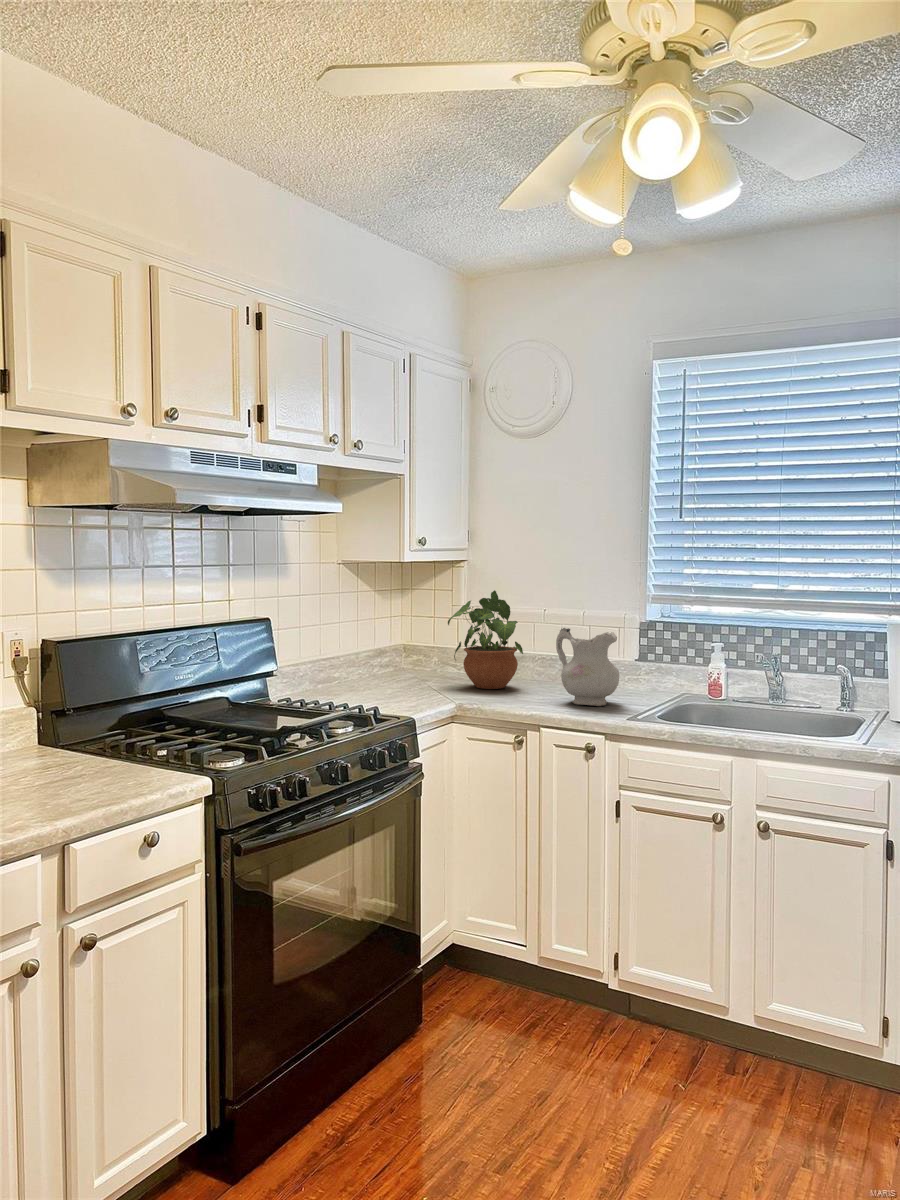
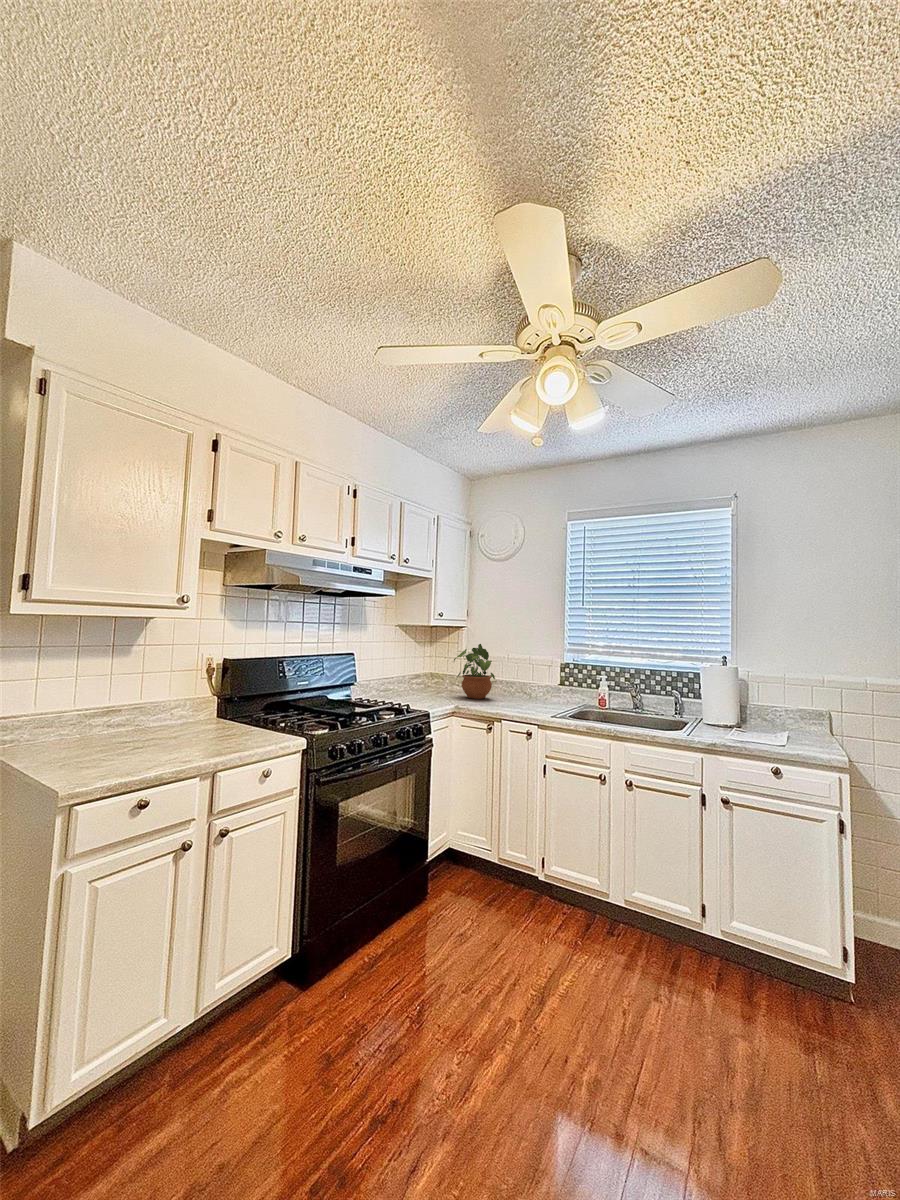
ceramic pitcher: present [556,628,619,706] -> none [513,665,548,710]

